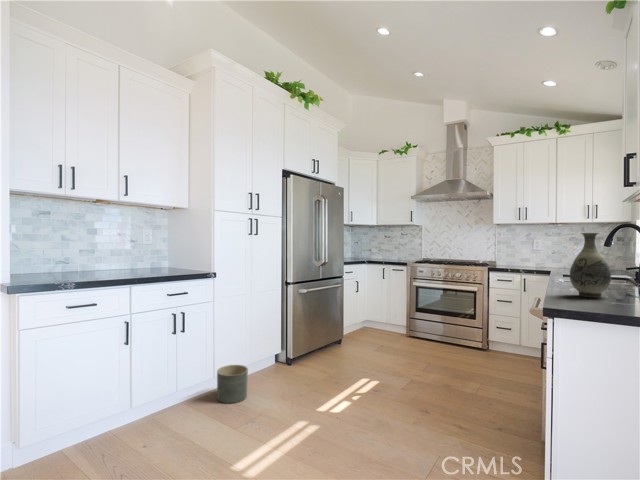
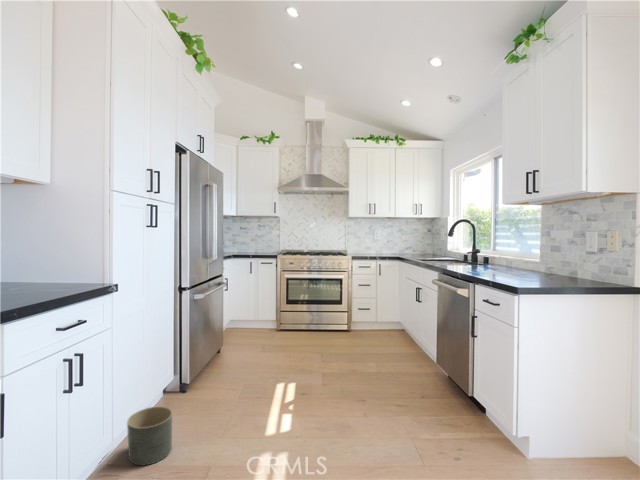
vase: present [570,233,611,298] -> none [500,230,529,279]

